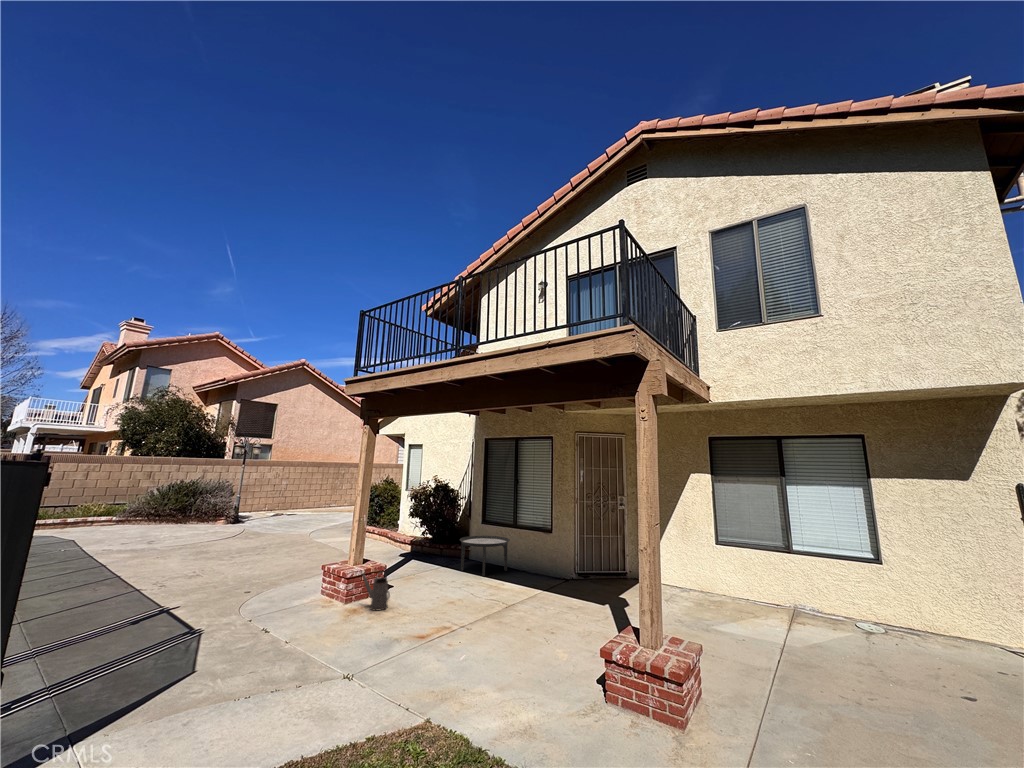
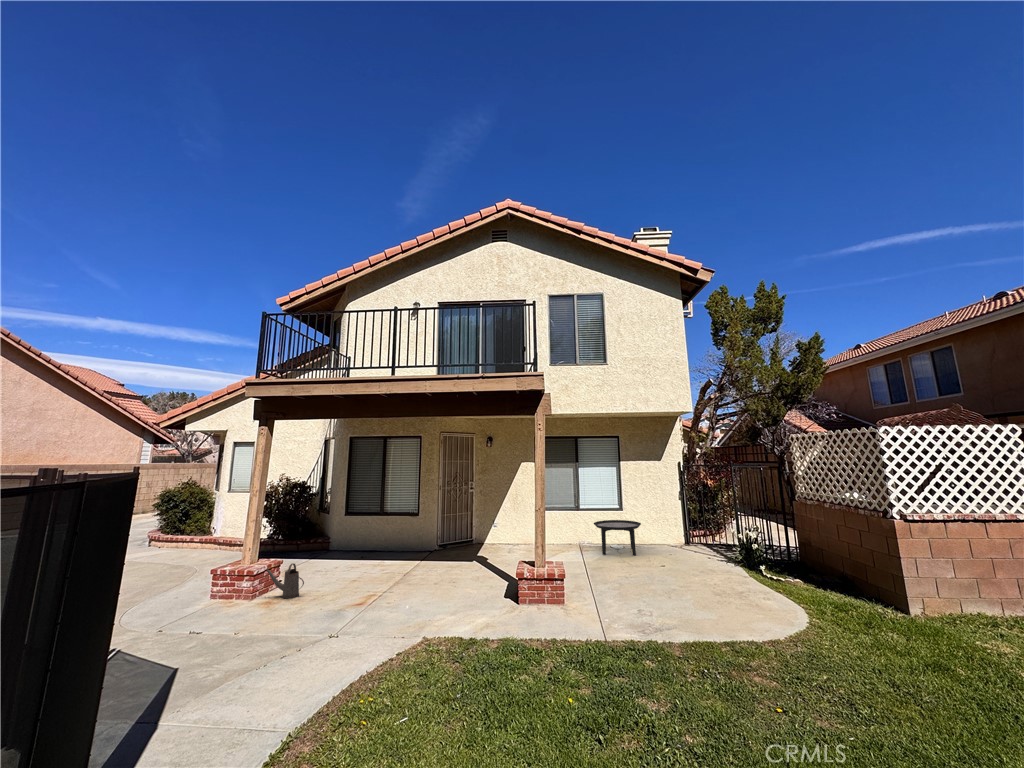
round table: present [460,536,510,576] -> present [594,520,641,556]

